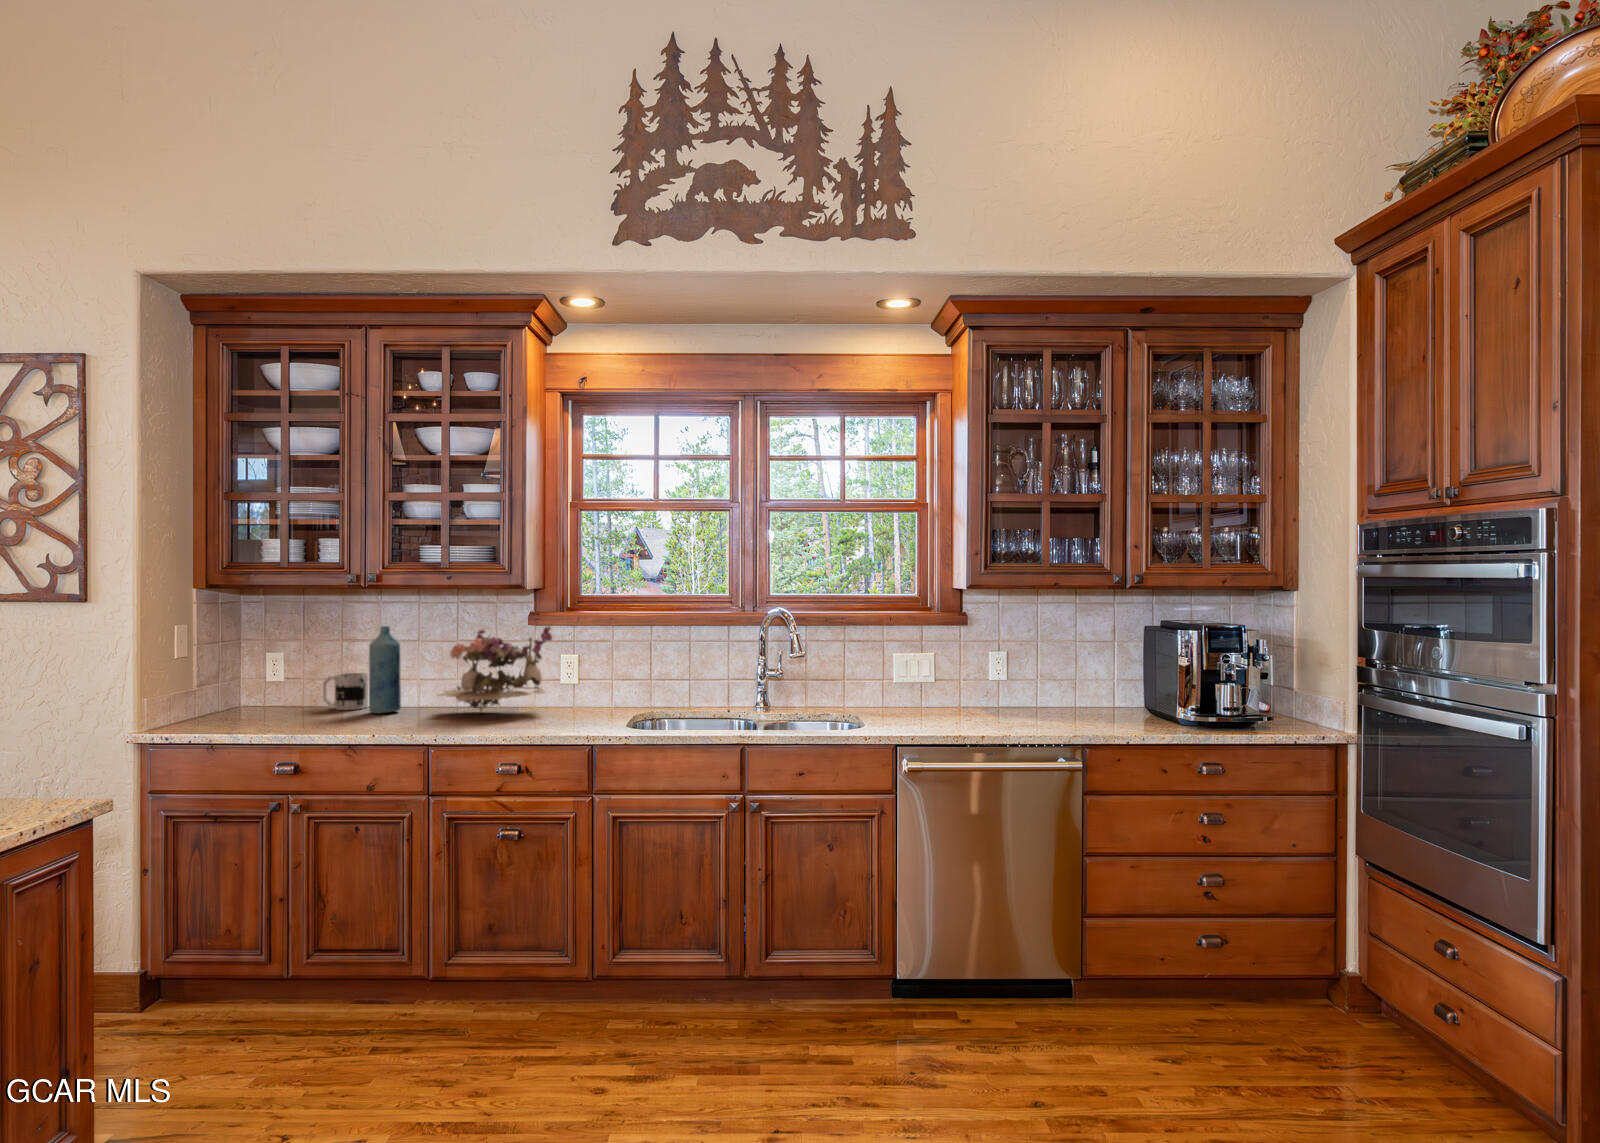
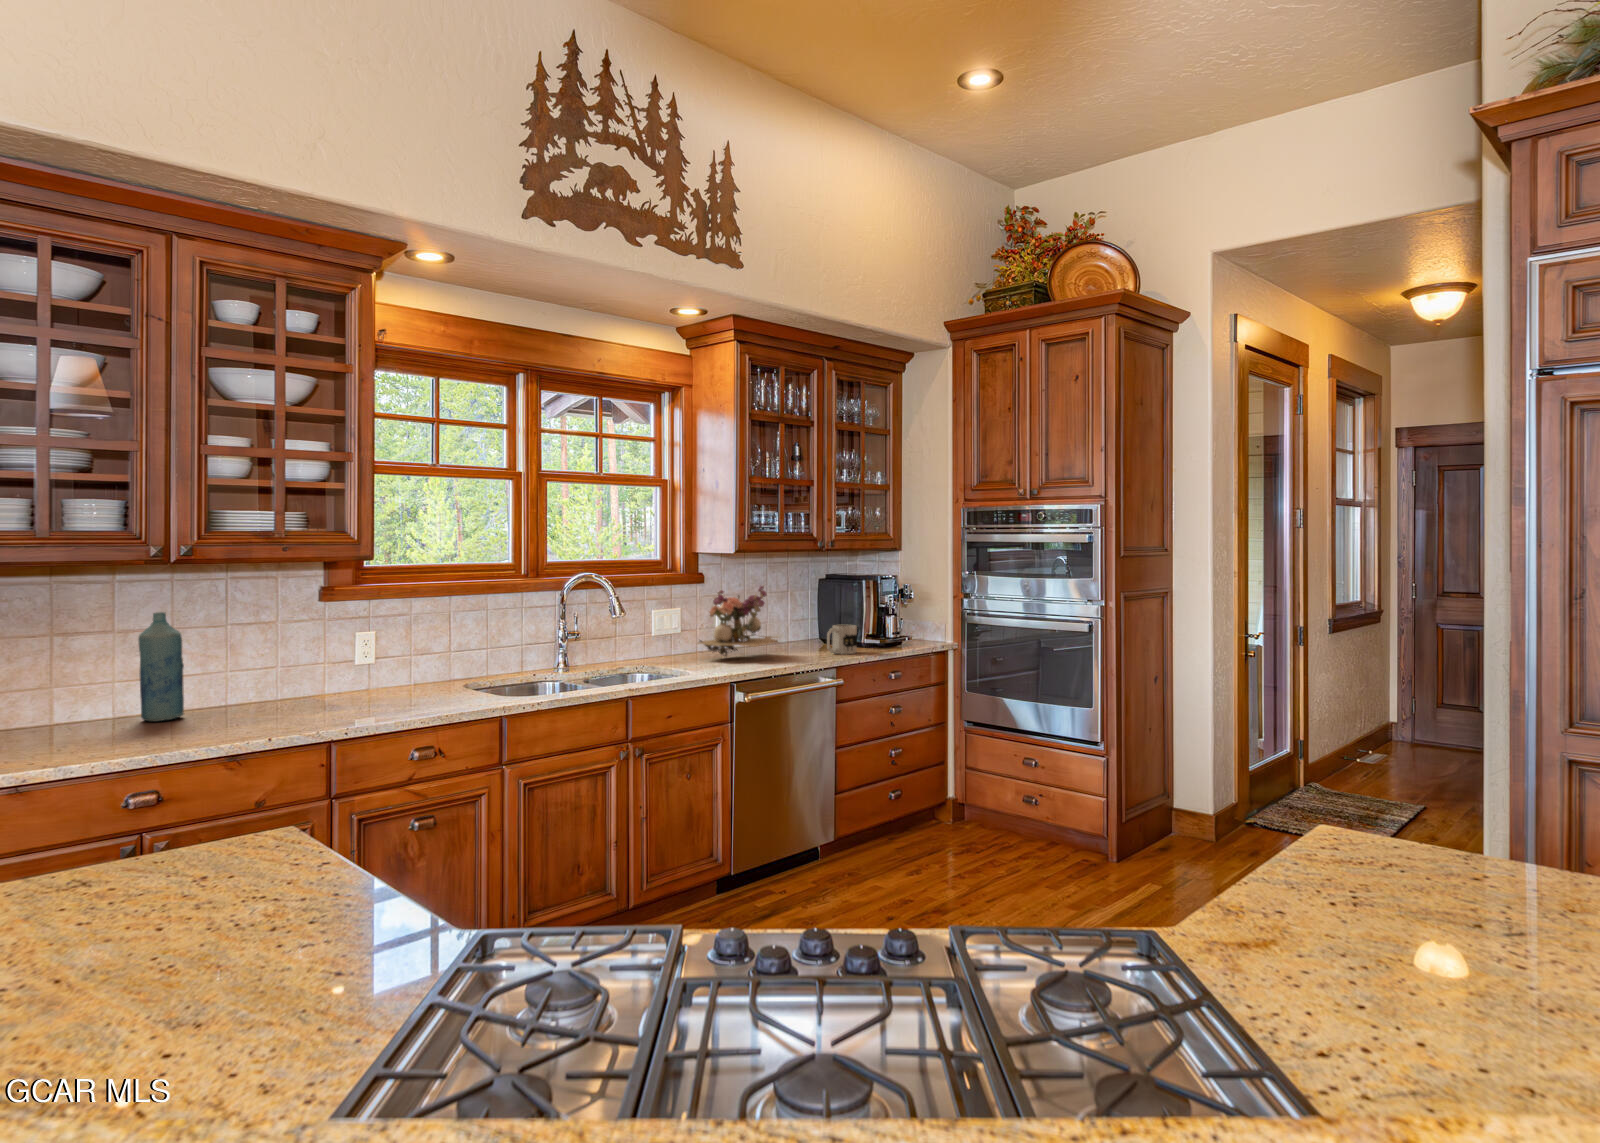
flower arrangement: present [439,625,552,711] -> present [698,586,778,656]
mug: present [323,673,368,710] -> present [827,624,857,654]

